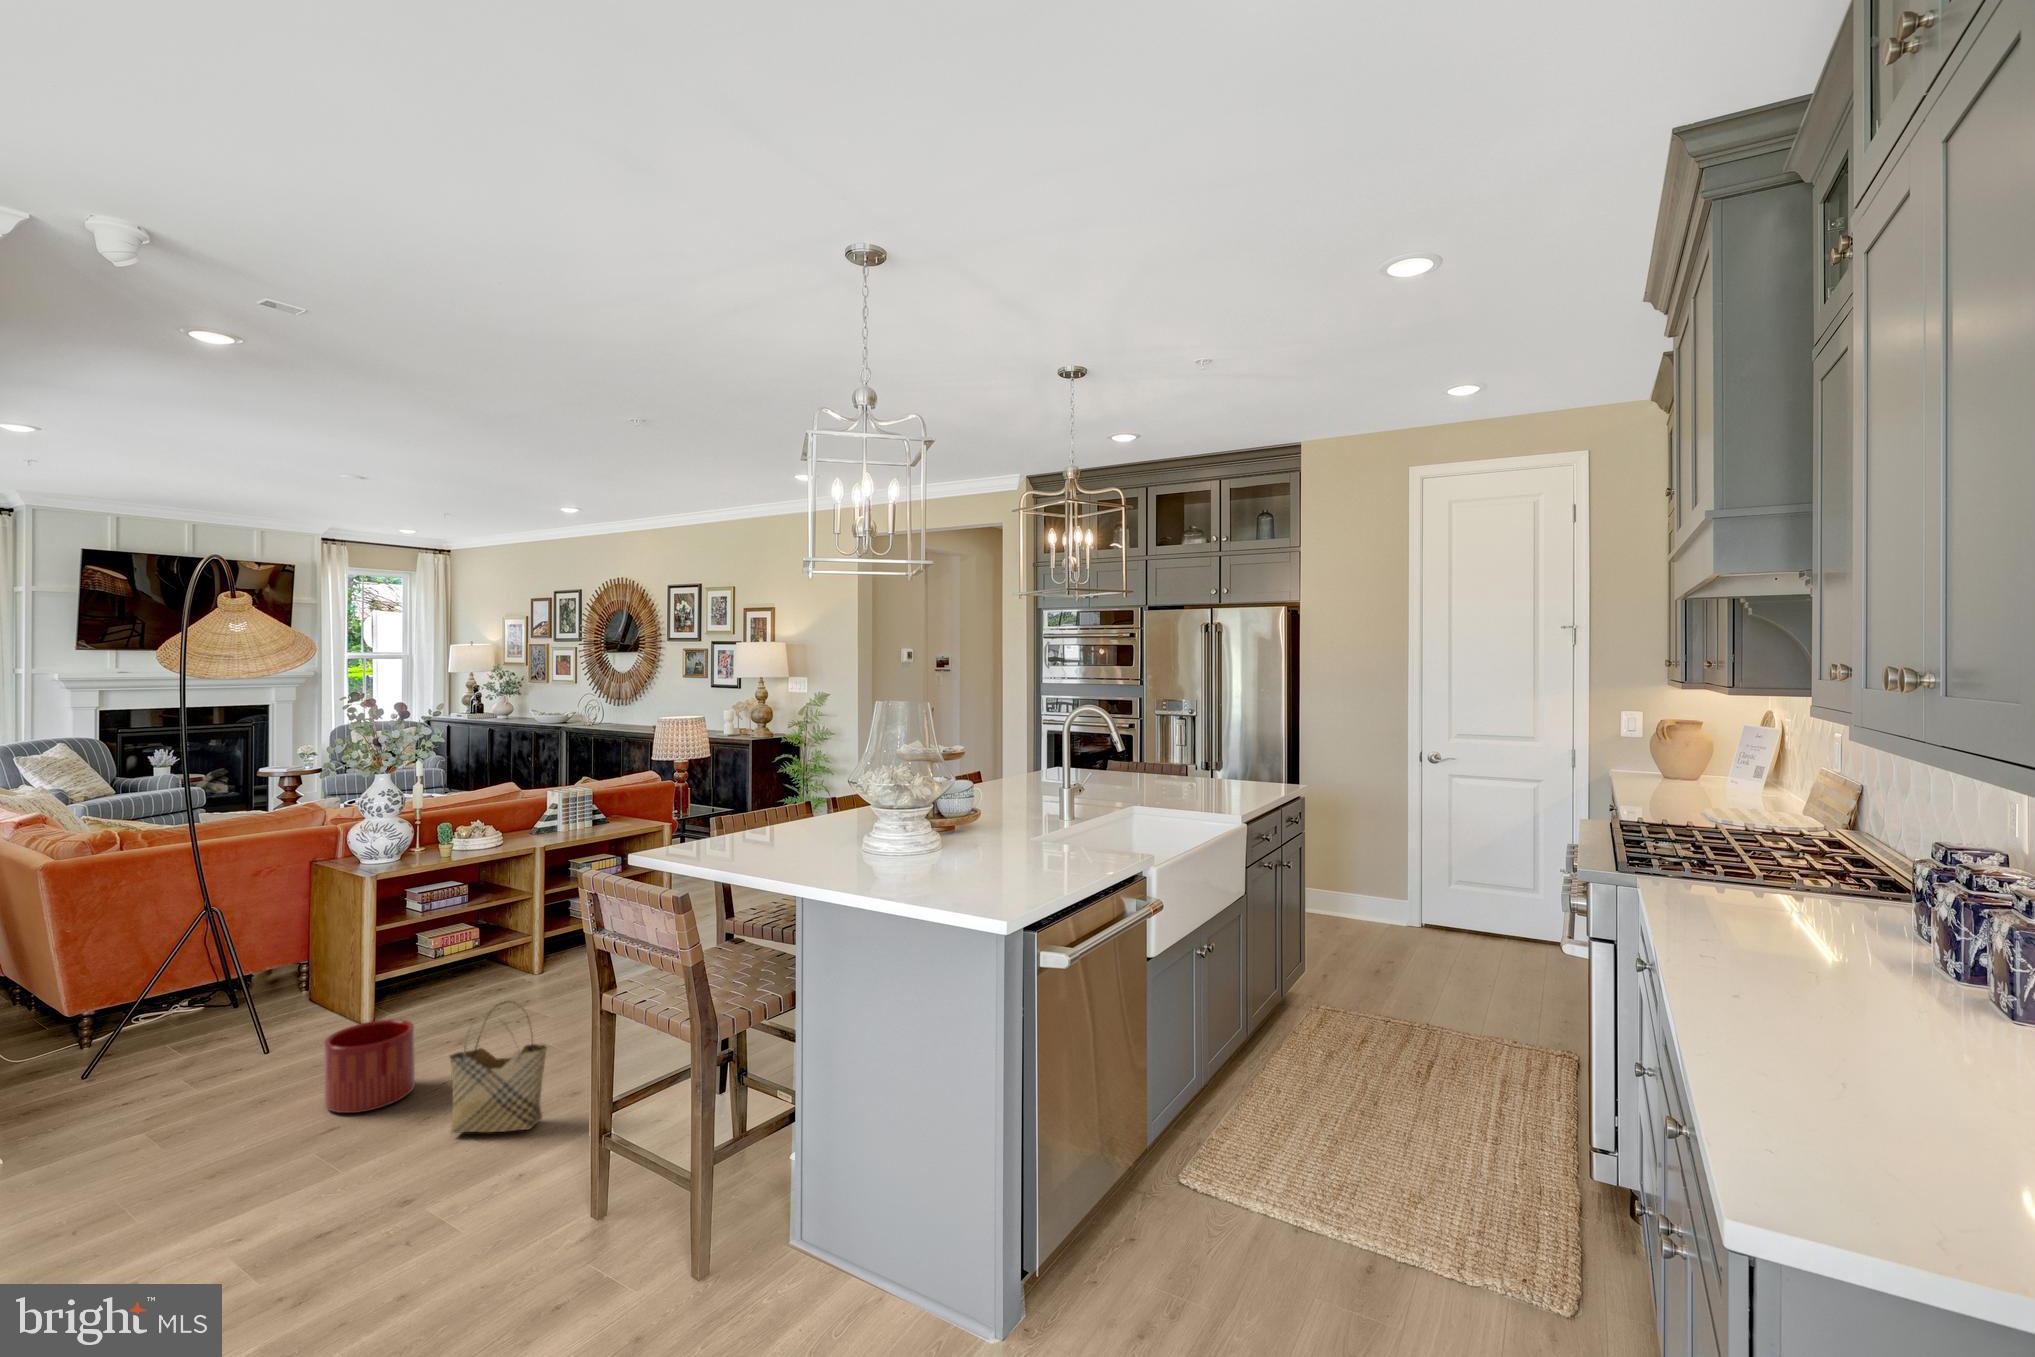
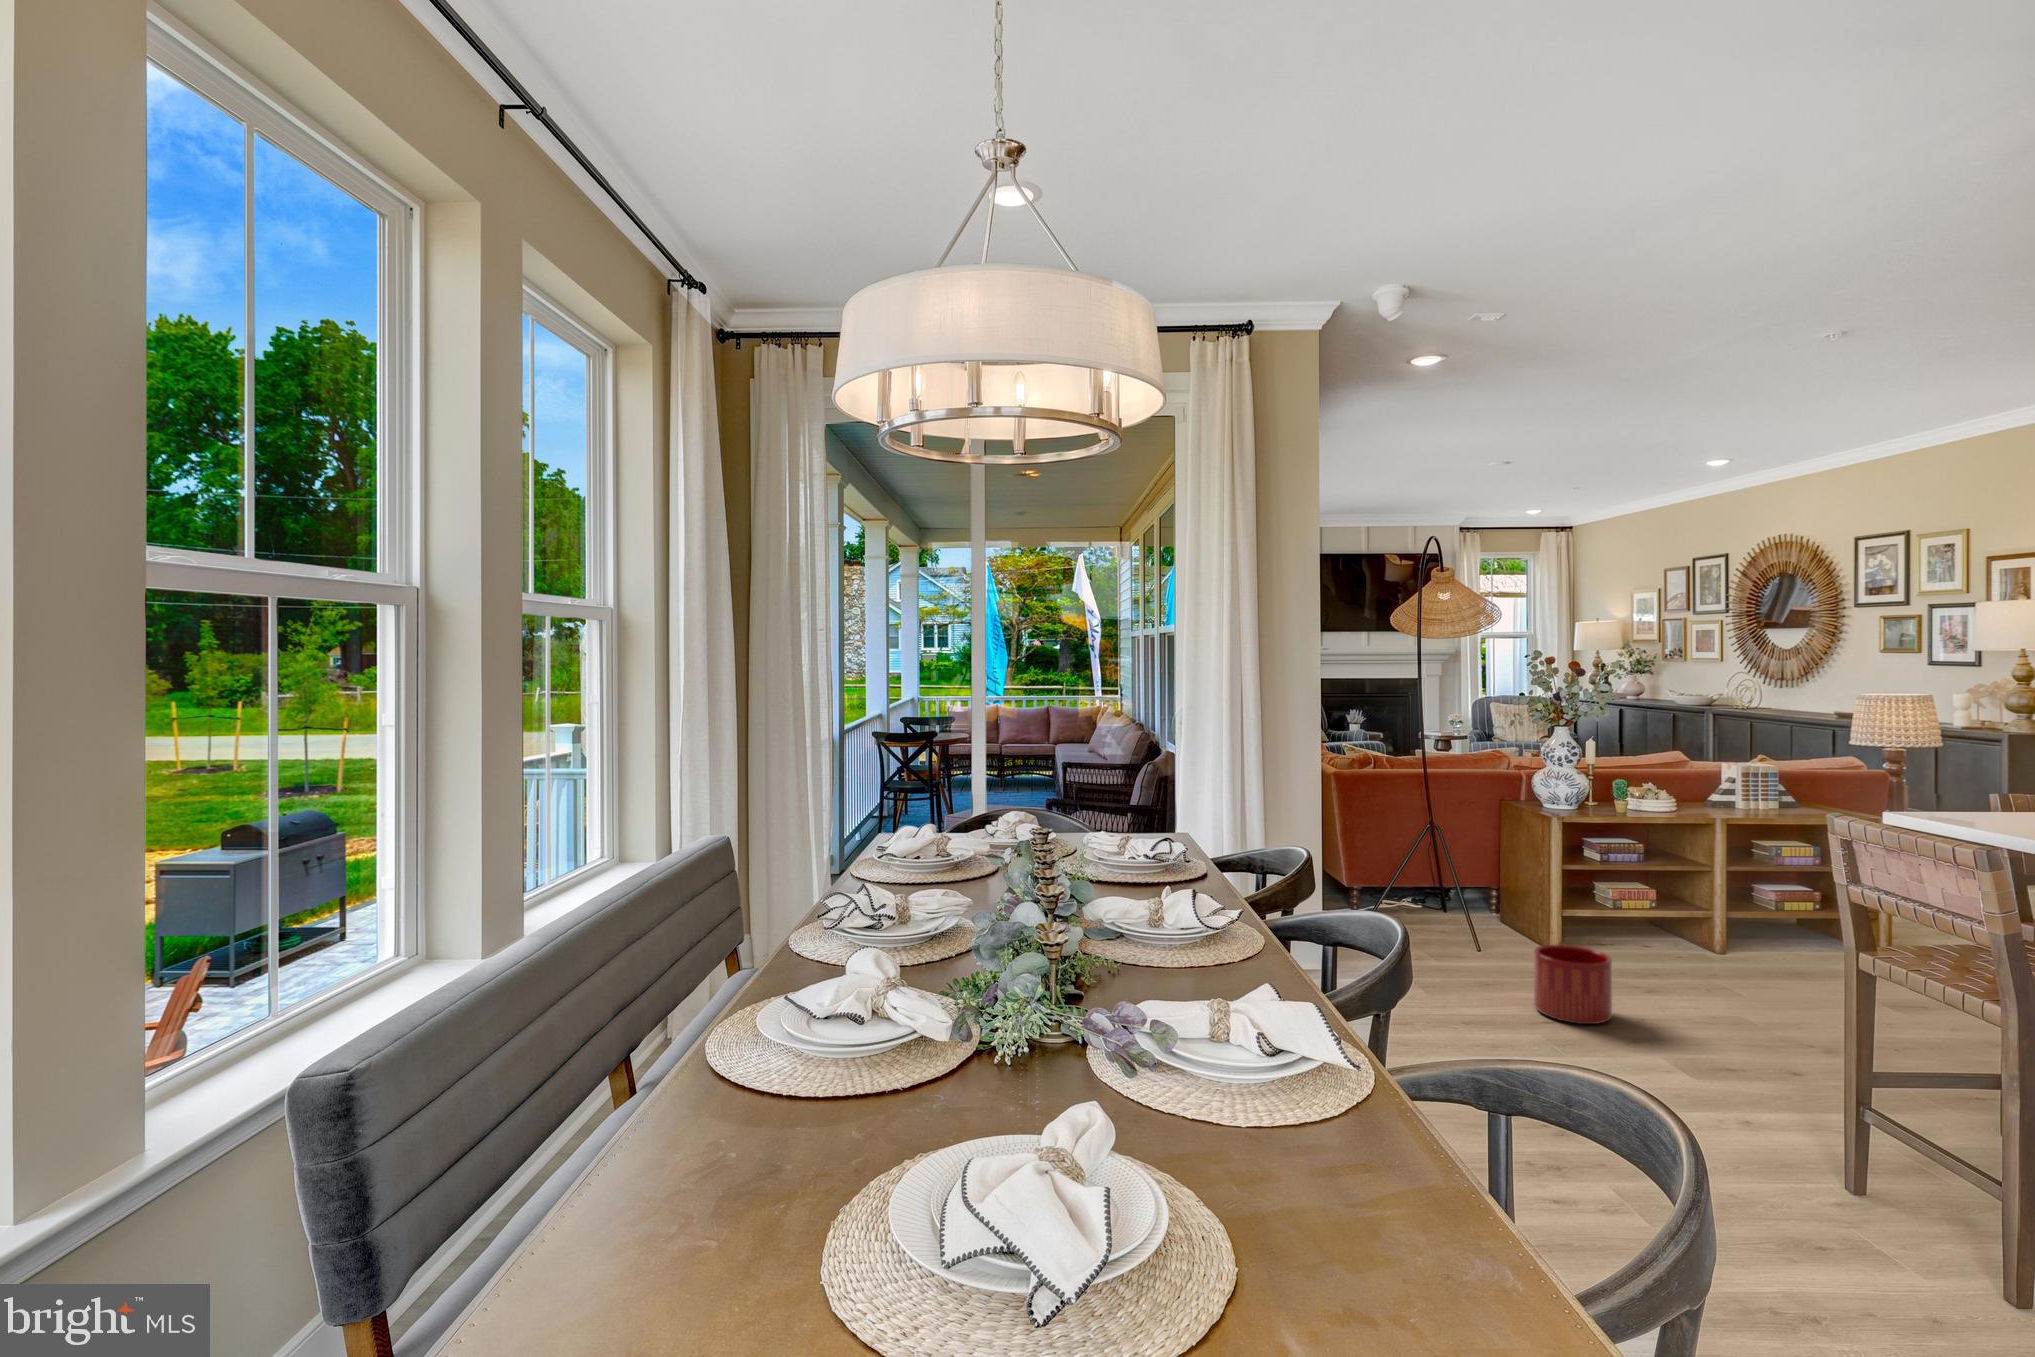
woven basket: present [449,1001,547,1133] -> none [1657,955,1766,1092]

